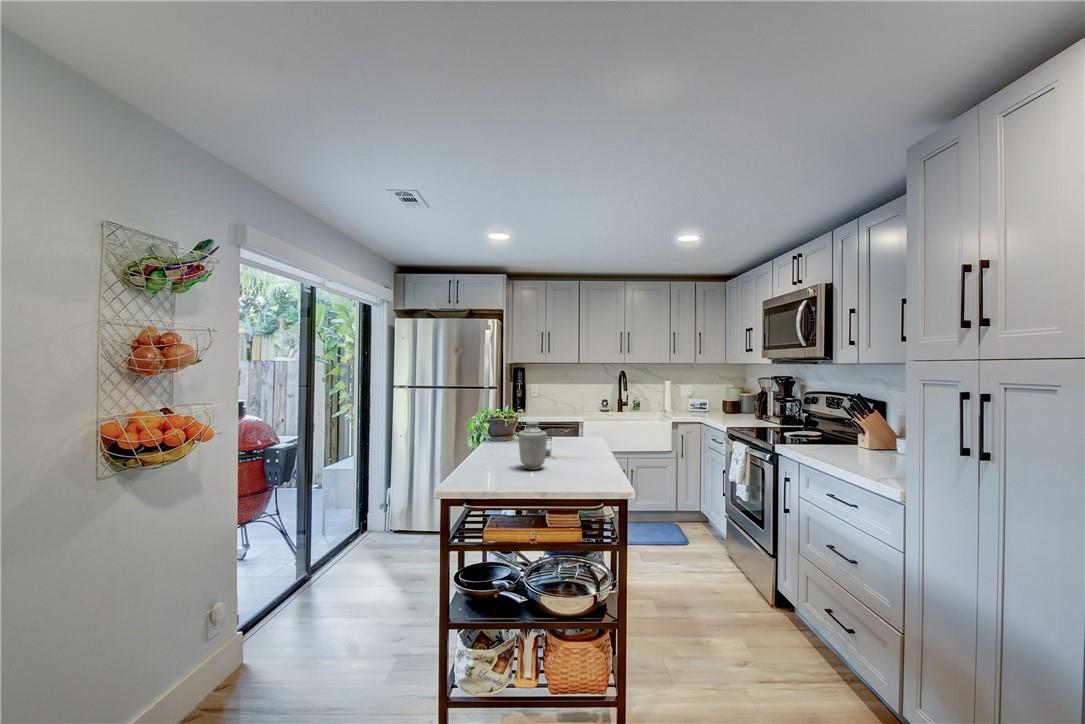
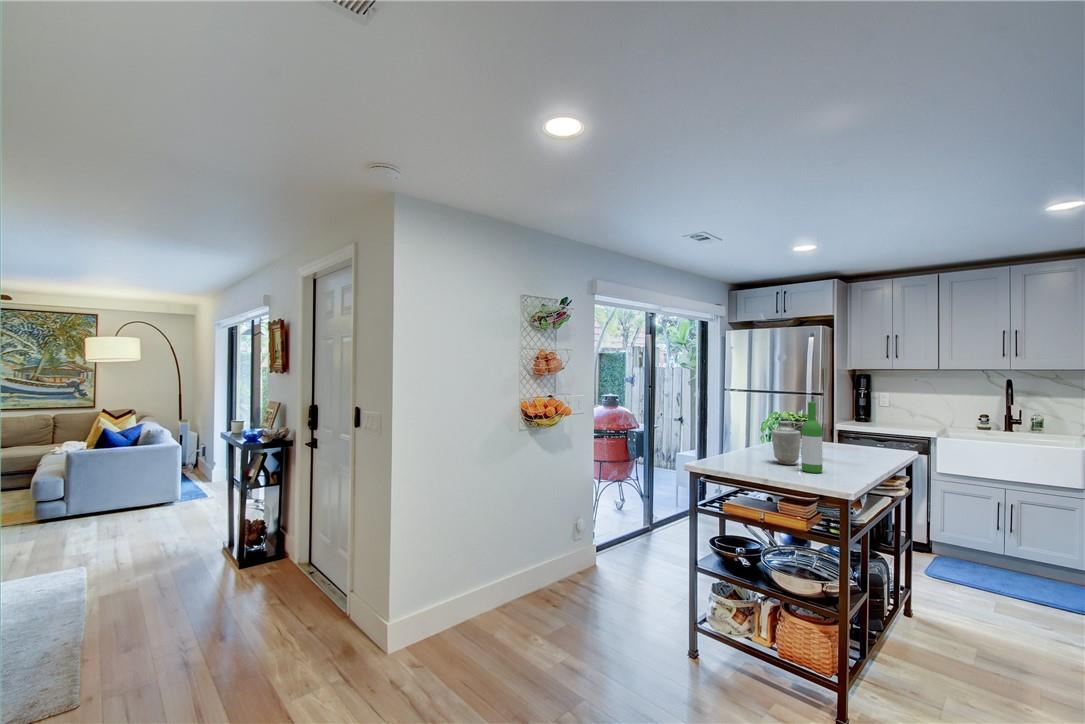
wine bottle: none [558,400,577,475] -> present [802,402,822,473]

